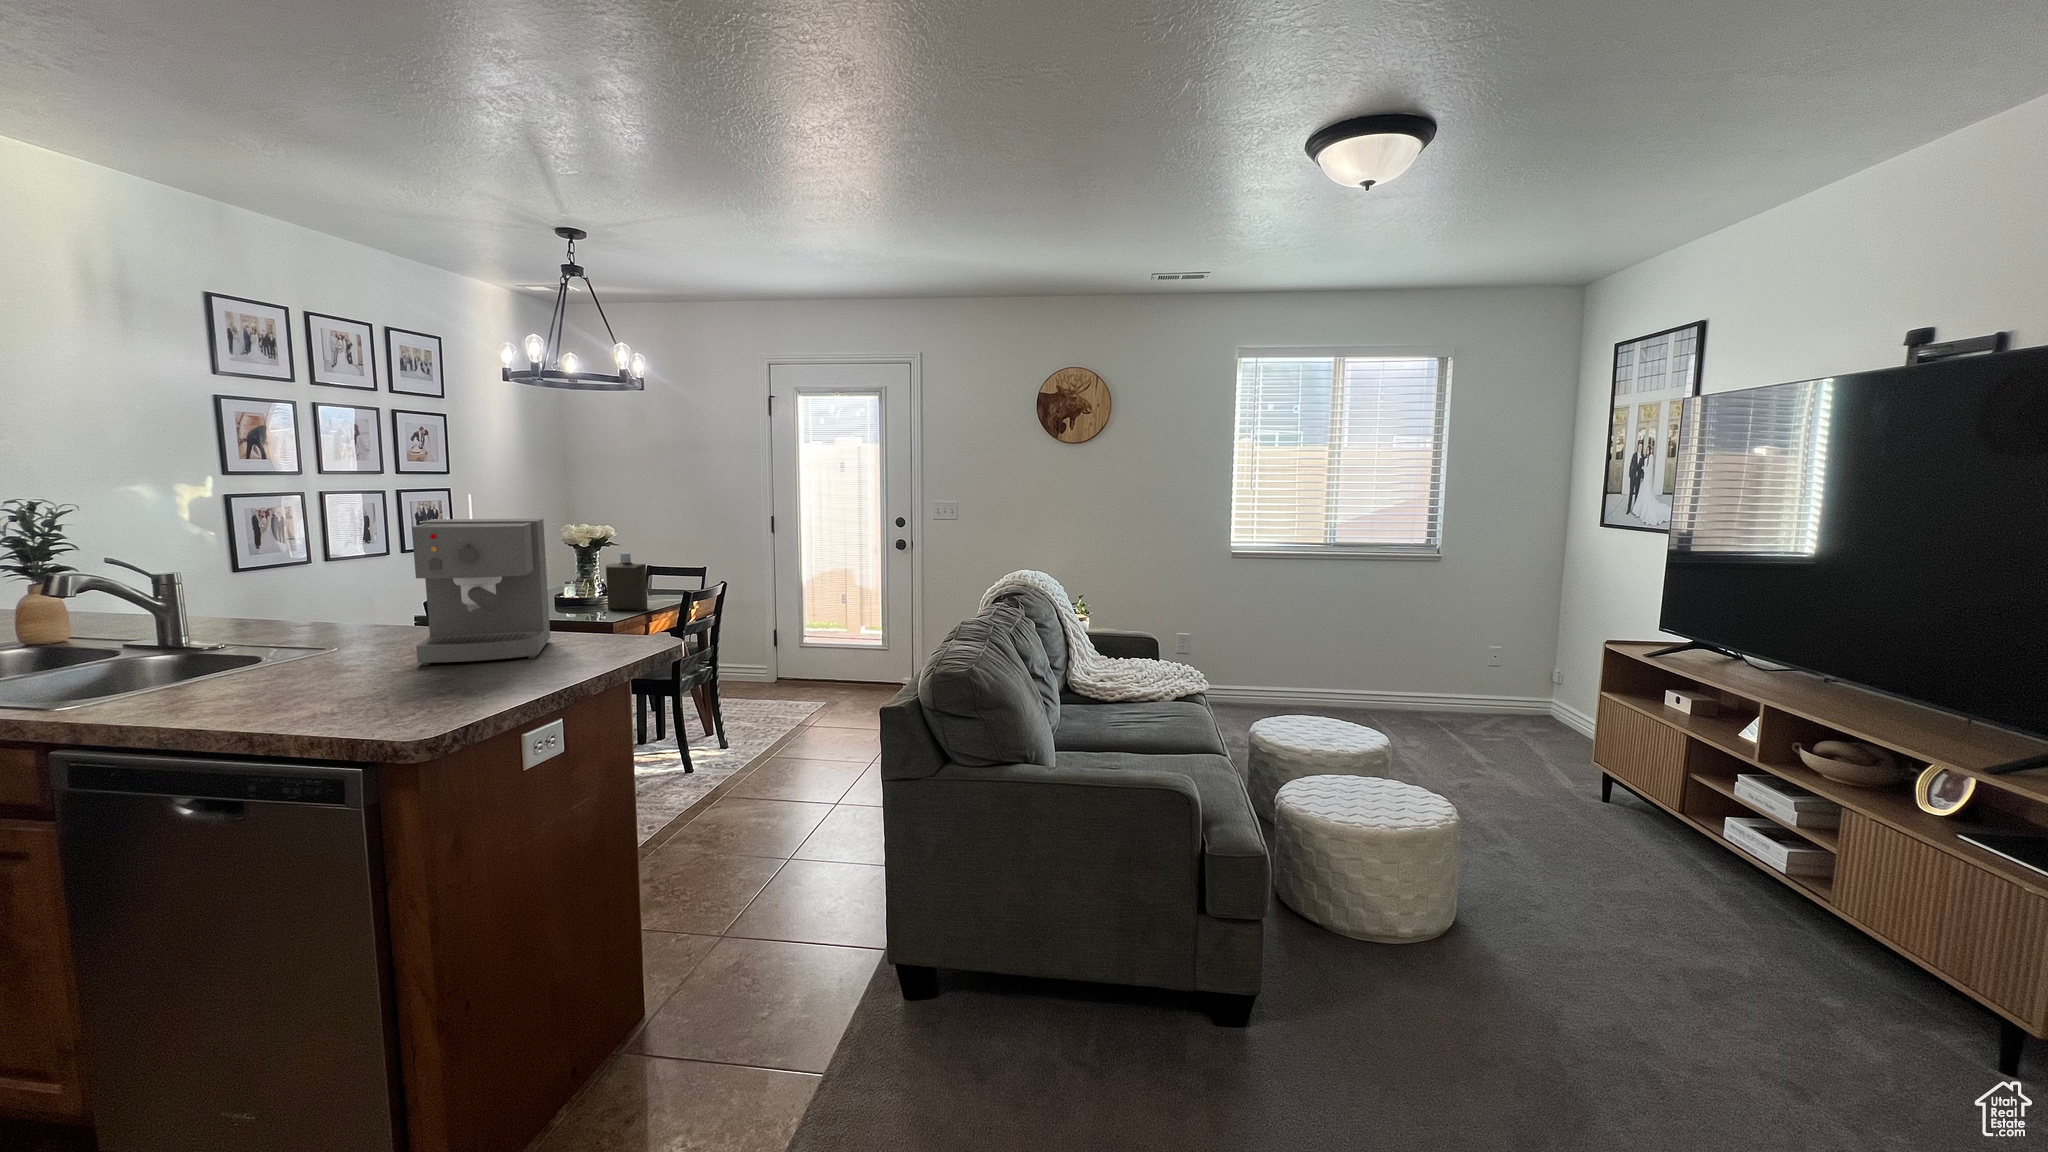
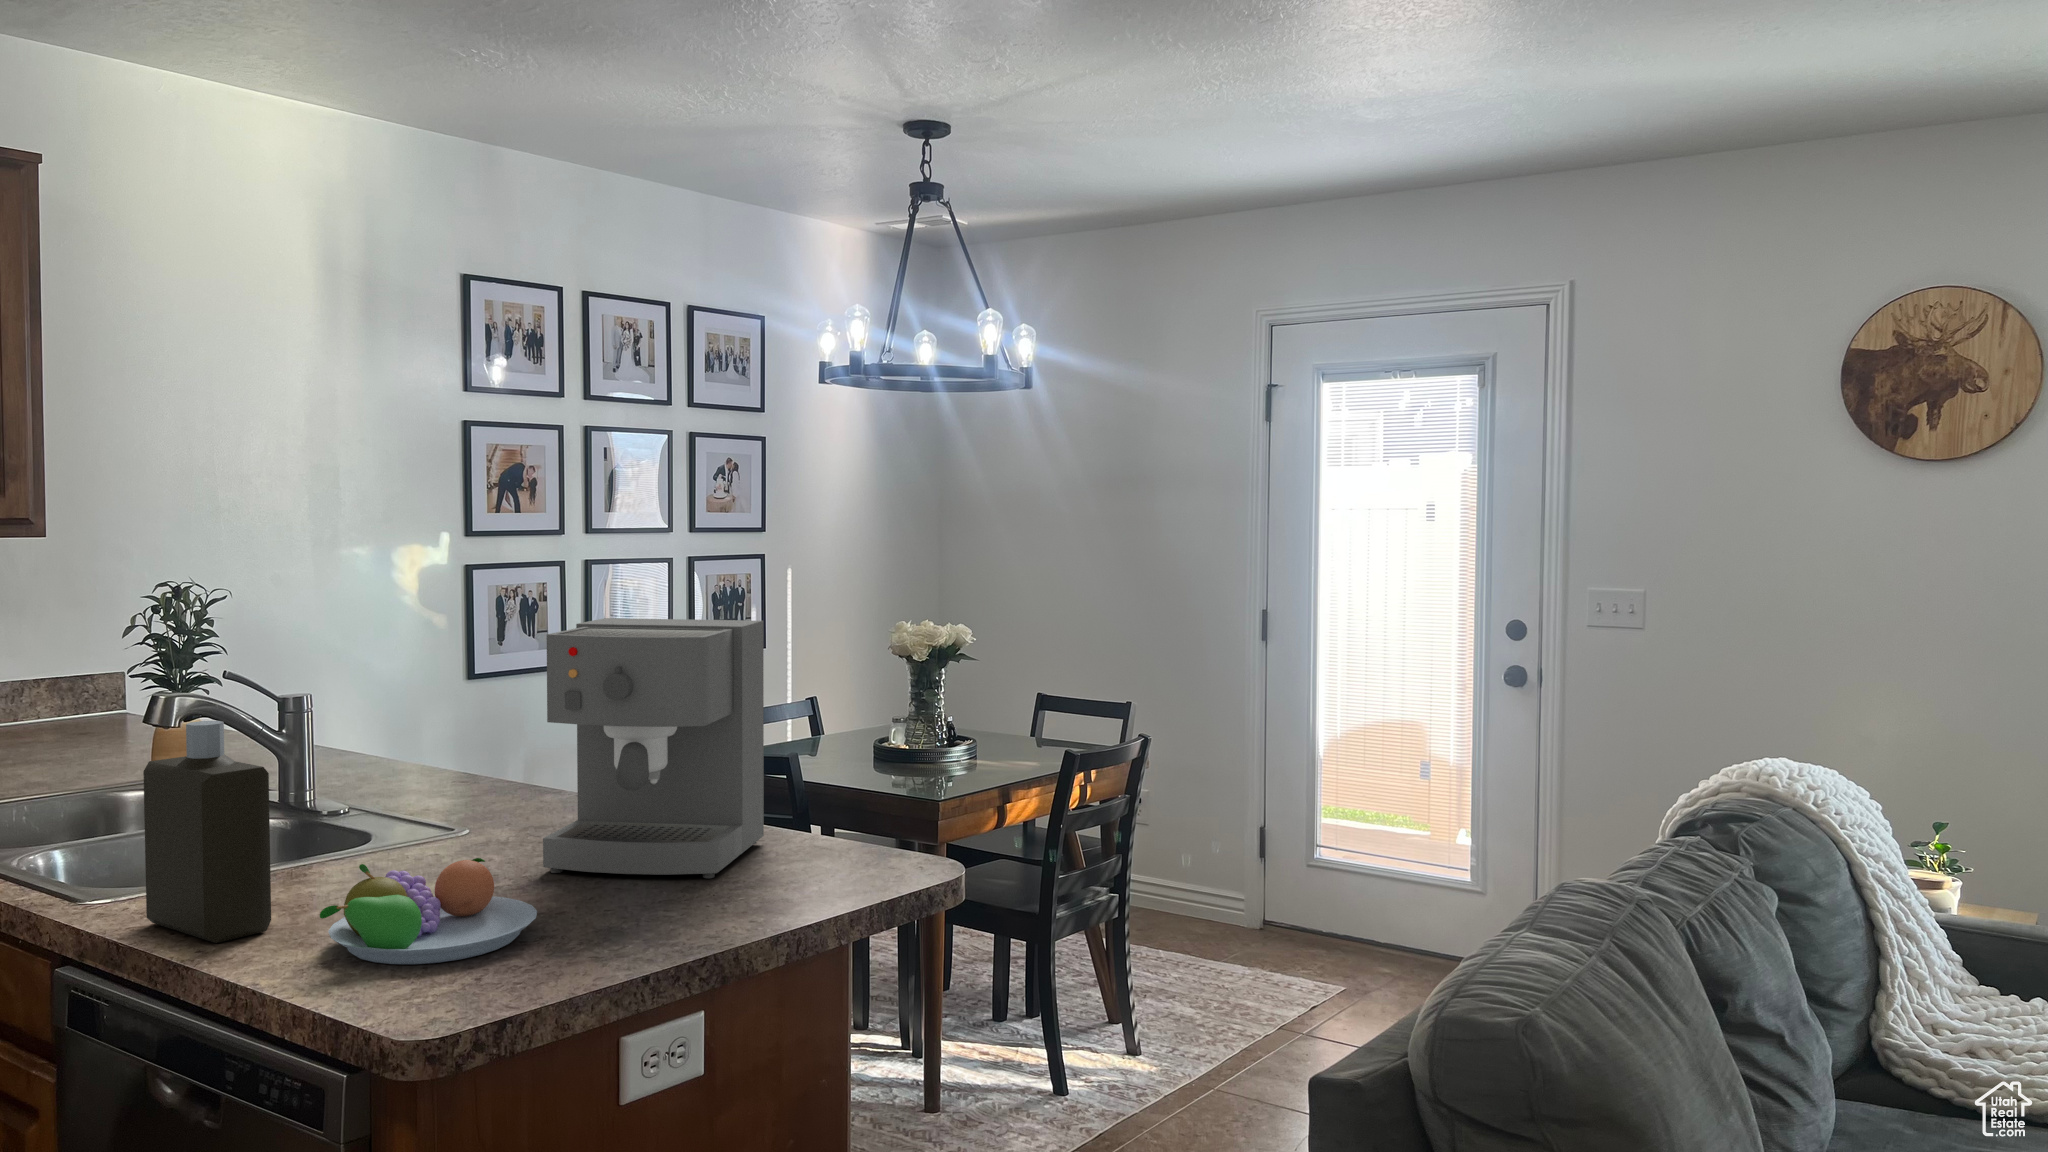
bottle: present [606,553,648,611] -> present [143,721,271,943]
fruit bowl: none [306,654,449,713] -> present [320,858,537,964]

